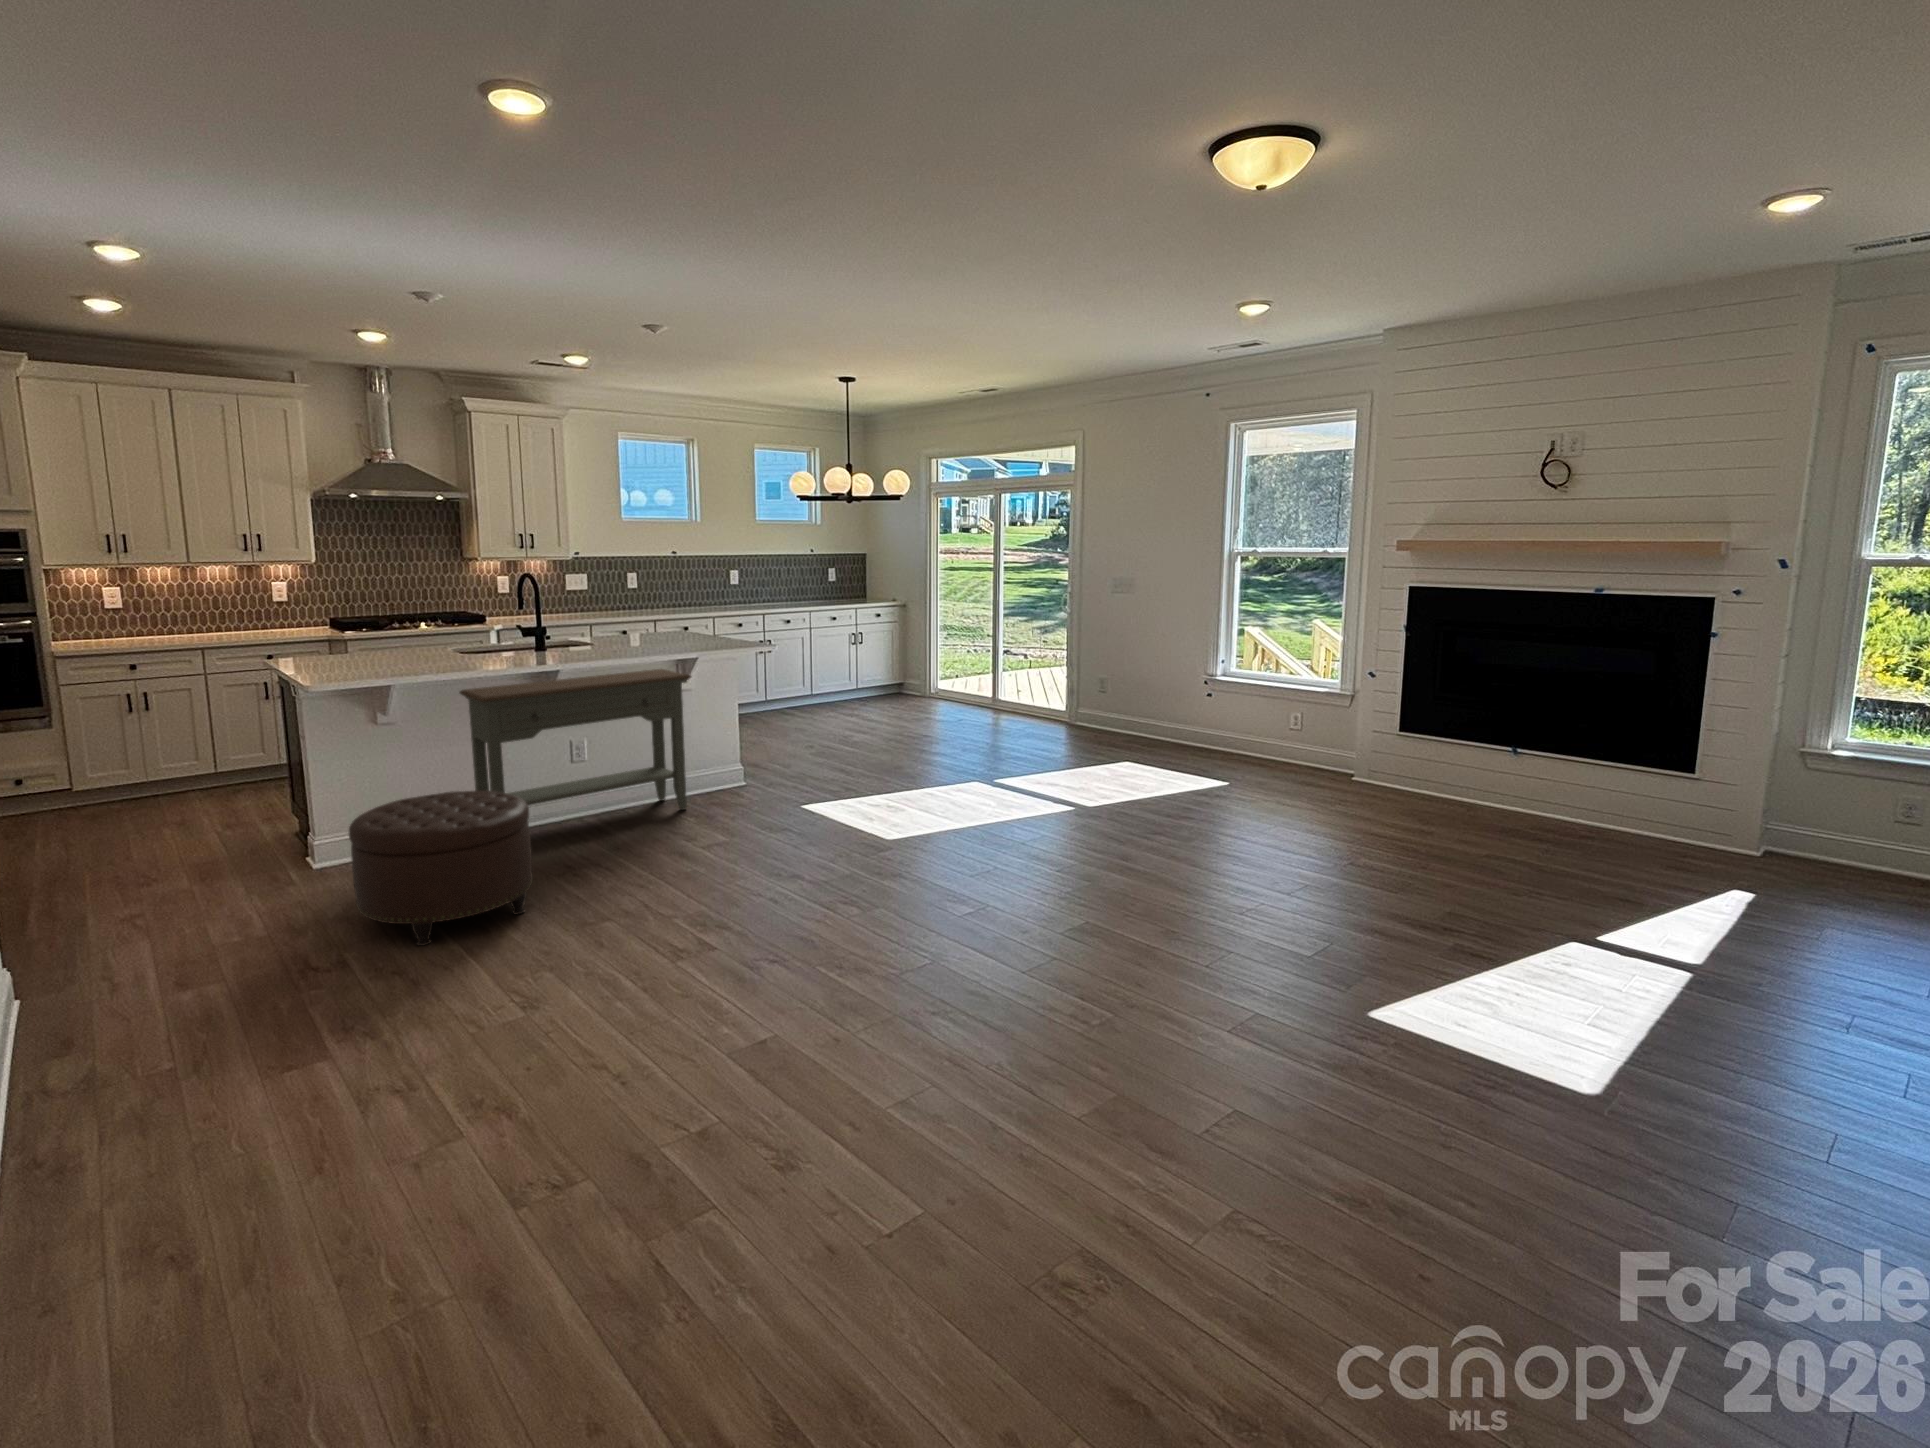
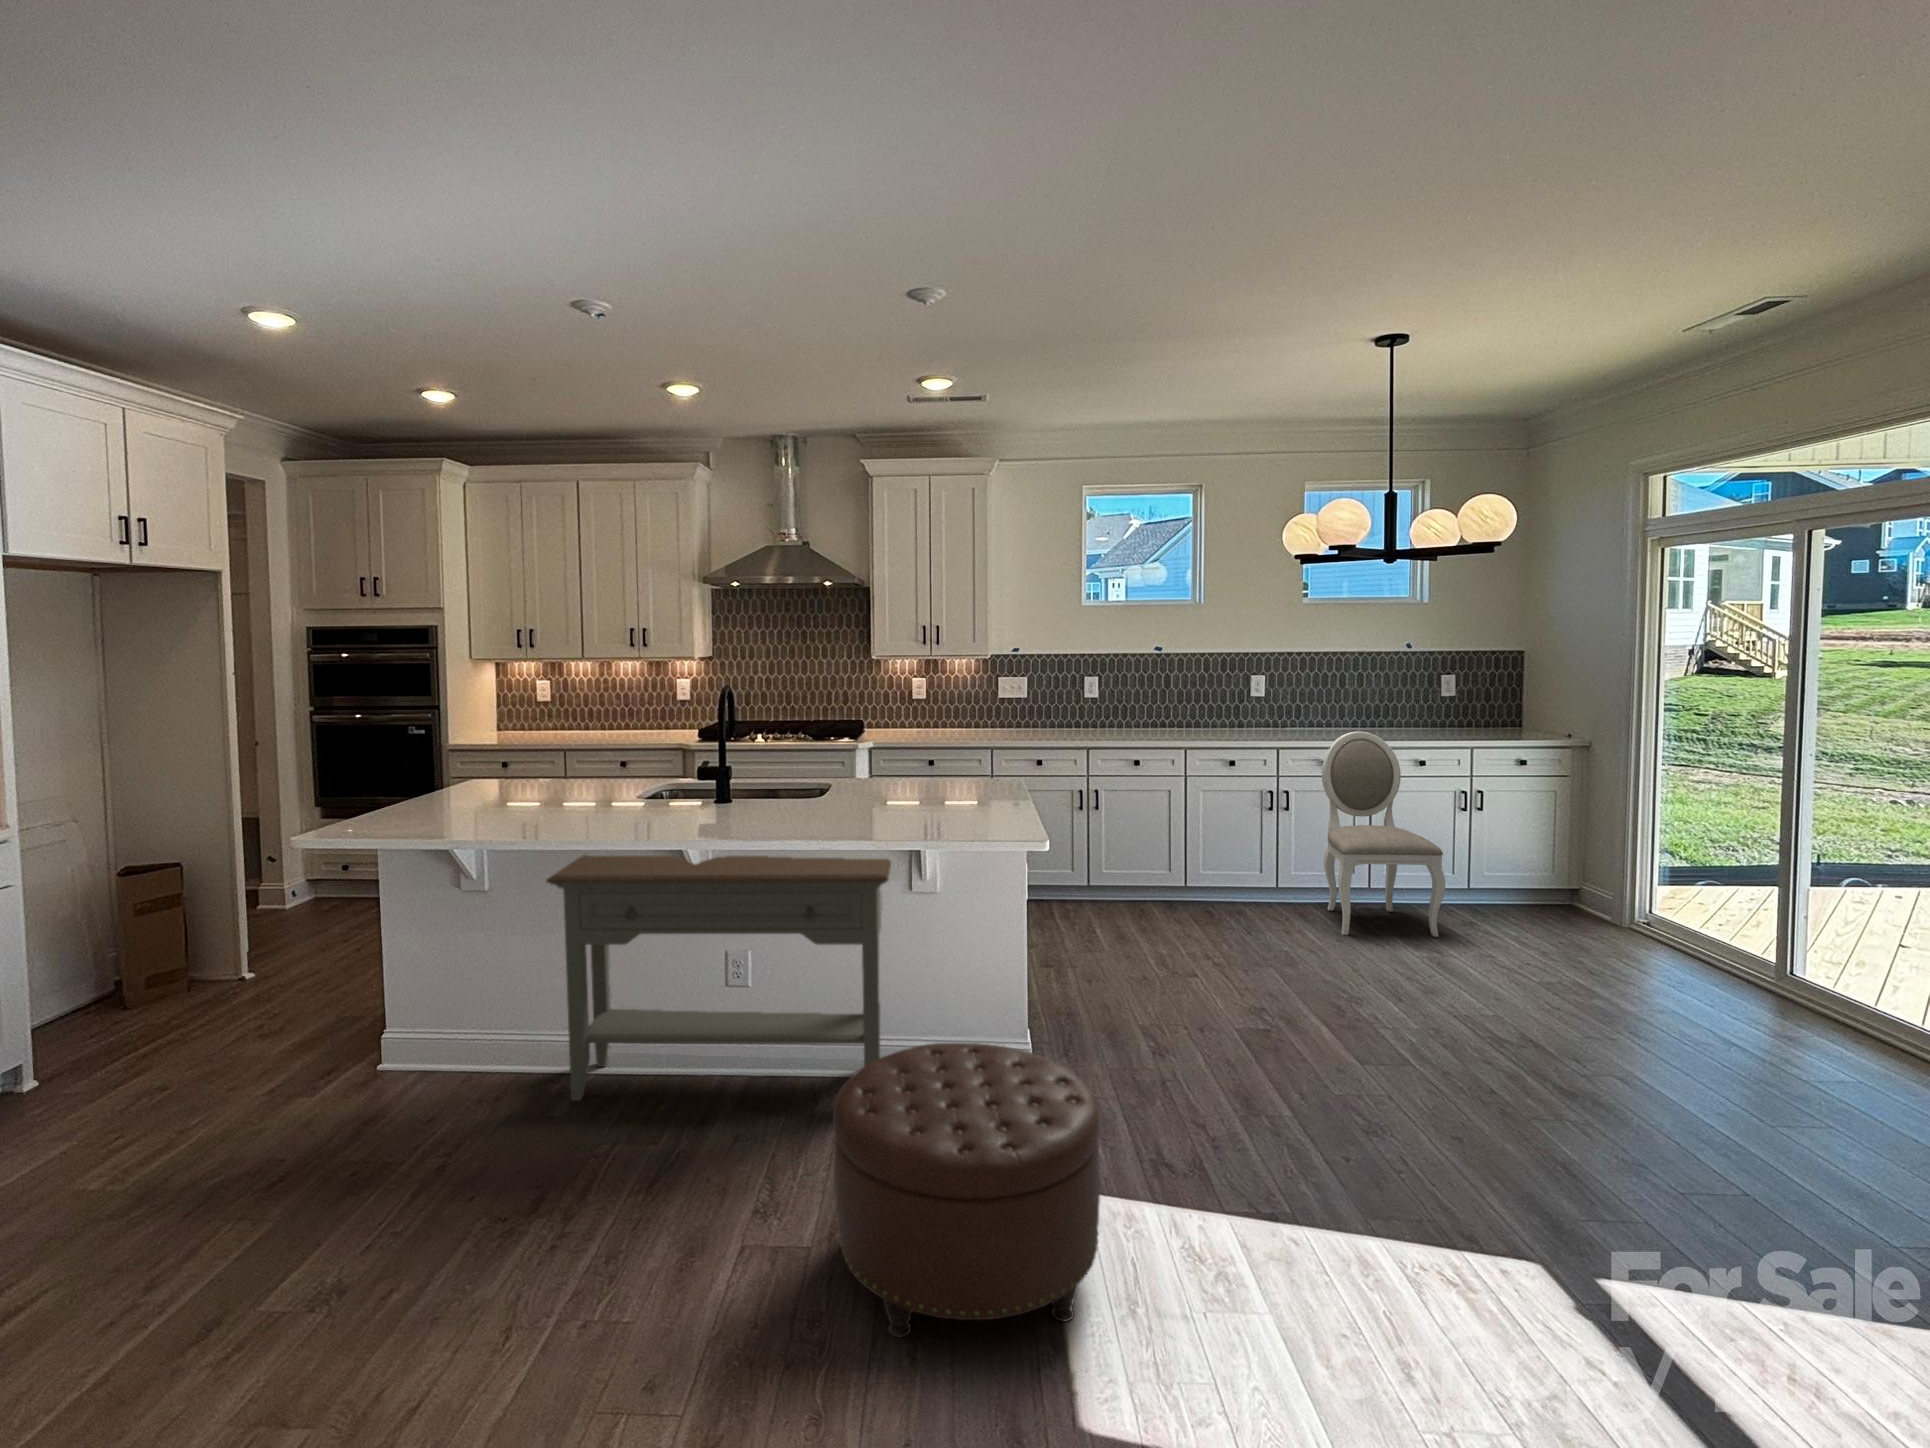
dining chair: none [788,601,860,717] -> present [1322,732,1445,937]
ottoman: present [349,791,533,946] -> present [833,1043,1100,1338]

